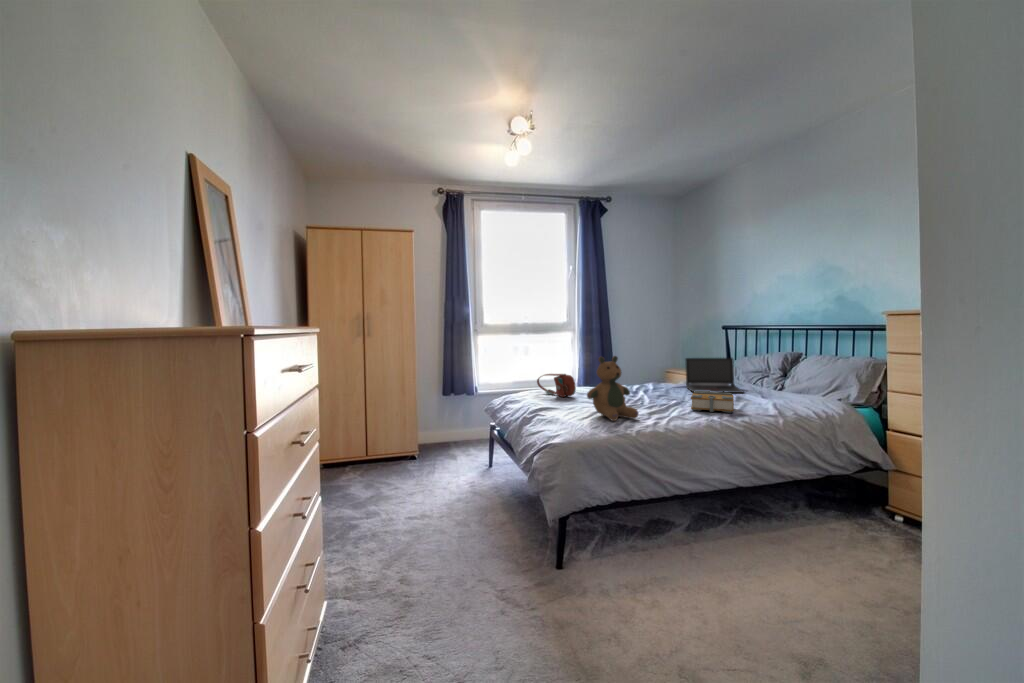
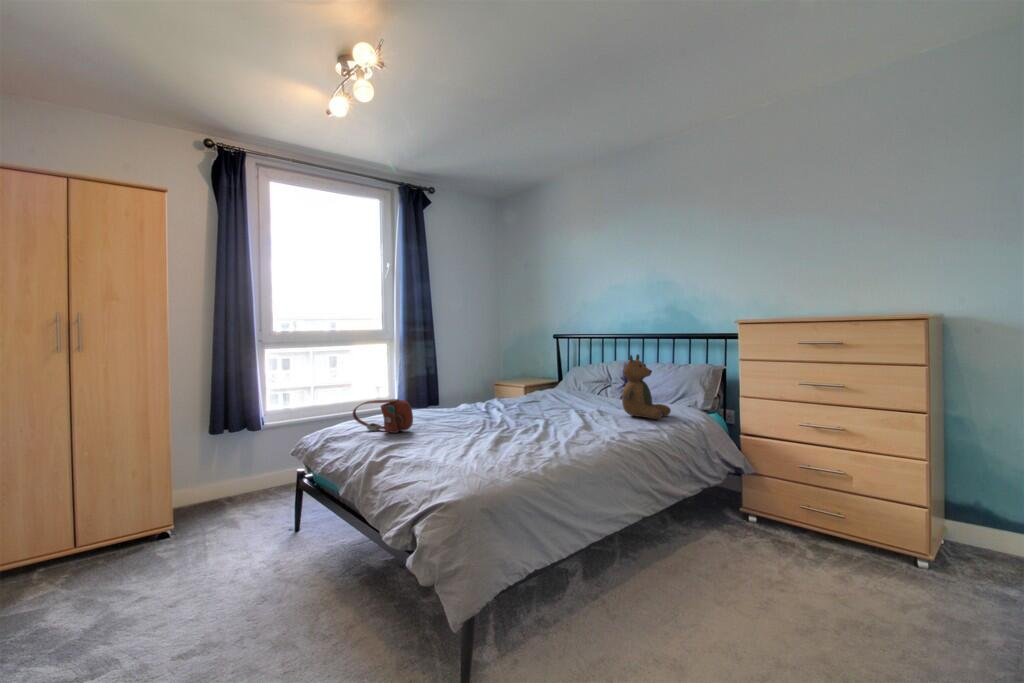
teddy bear: present [587,356,638,421] -> present [622,354,671,419]
laptop: present [686,358,743,393] -> none [534,368,600,410]
book: present [691,391,734,413] -> none [565,408,618,434]

